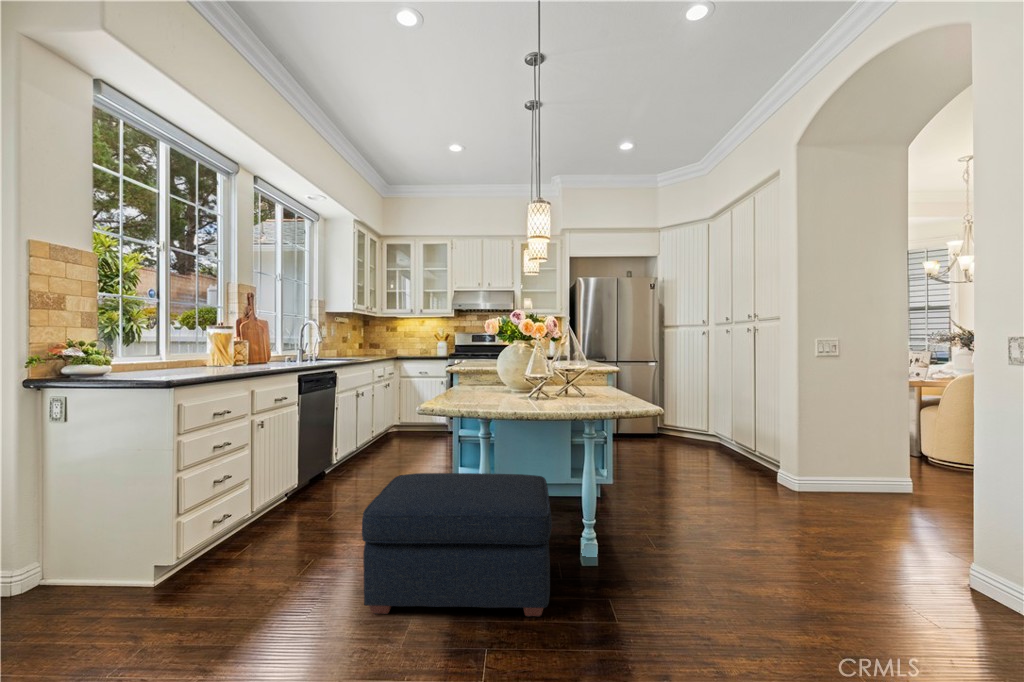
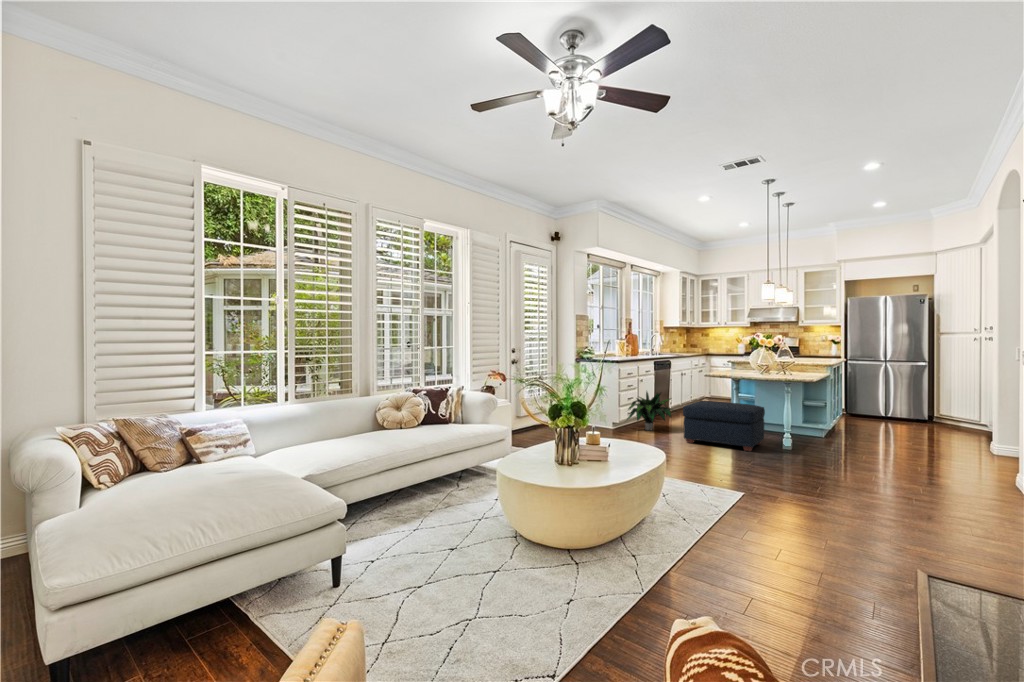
potted plant: none [196,453,348,564] -> present [627,392,672,430]

